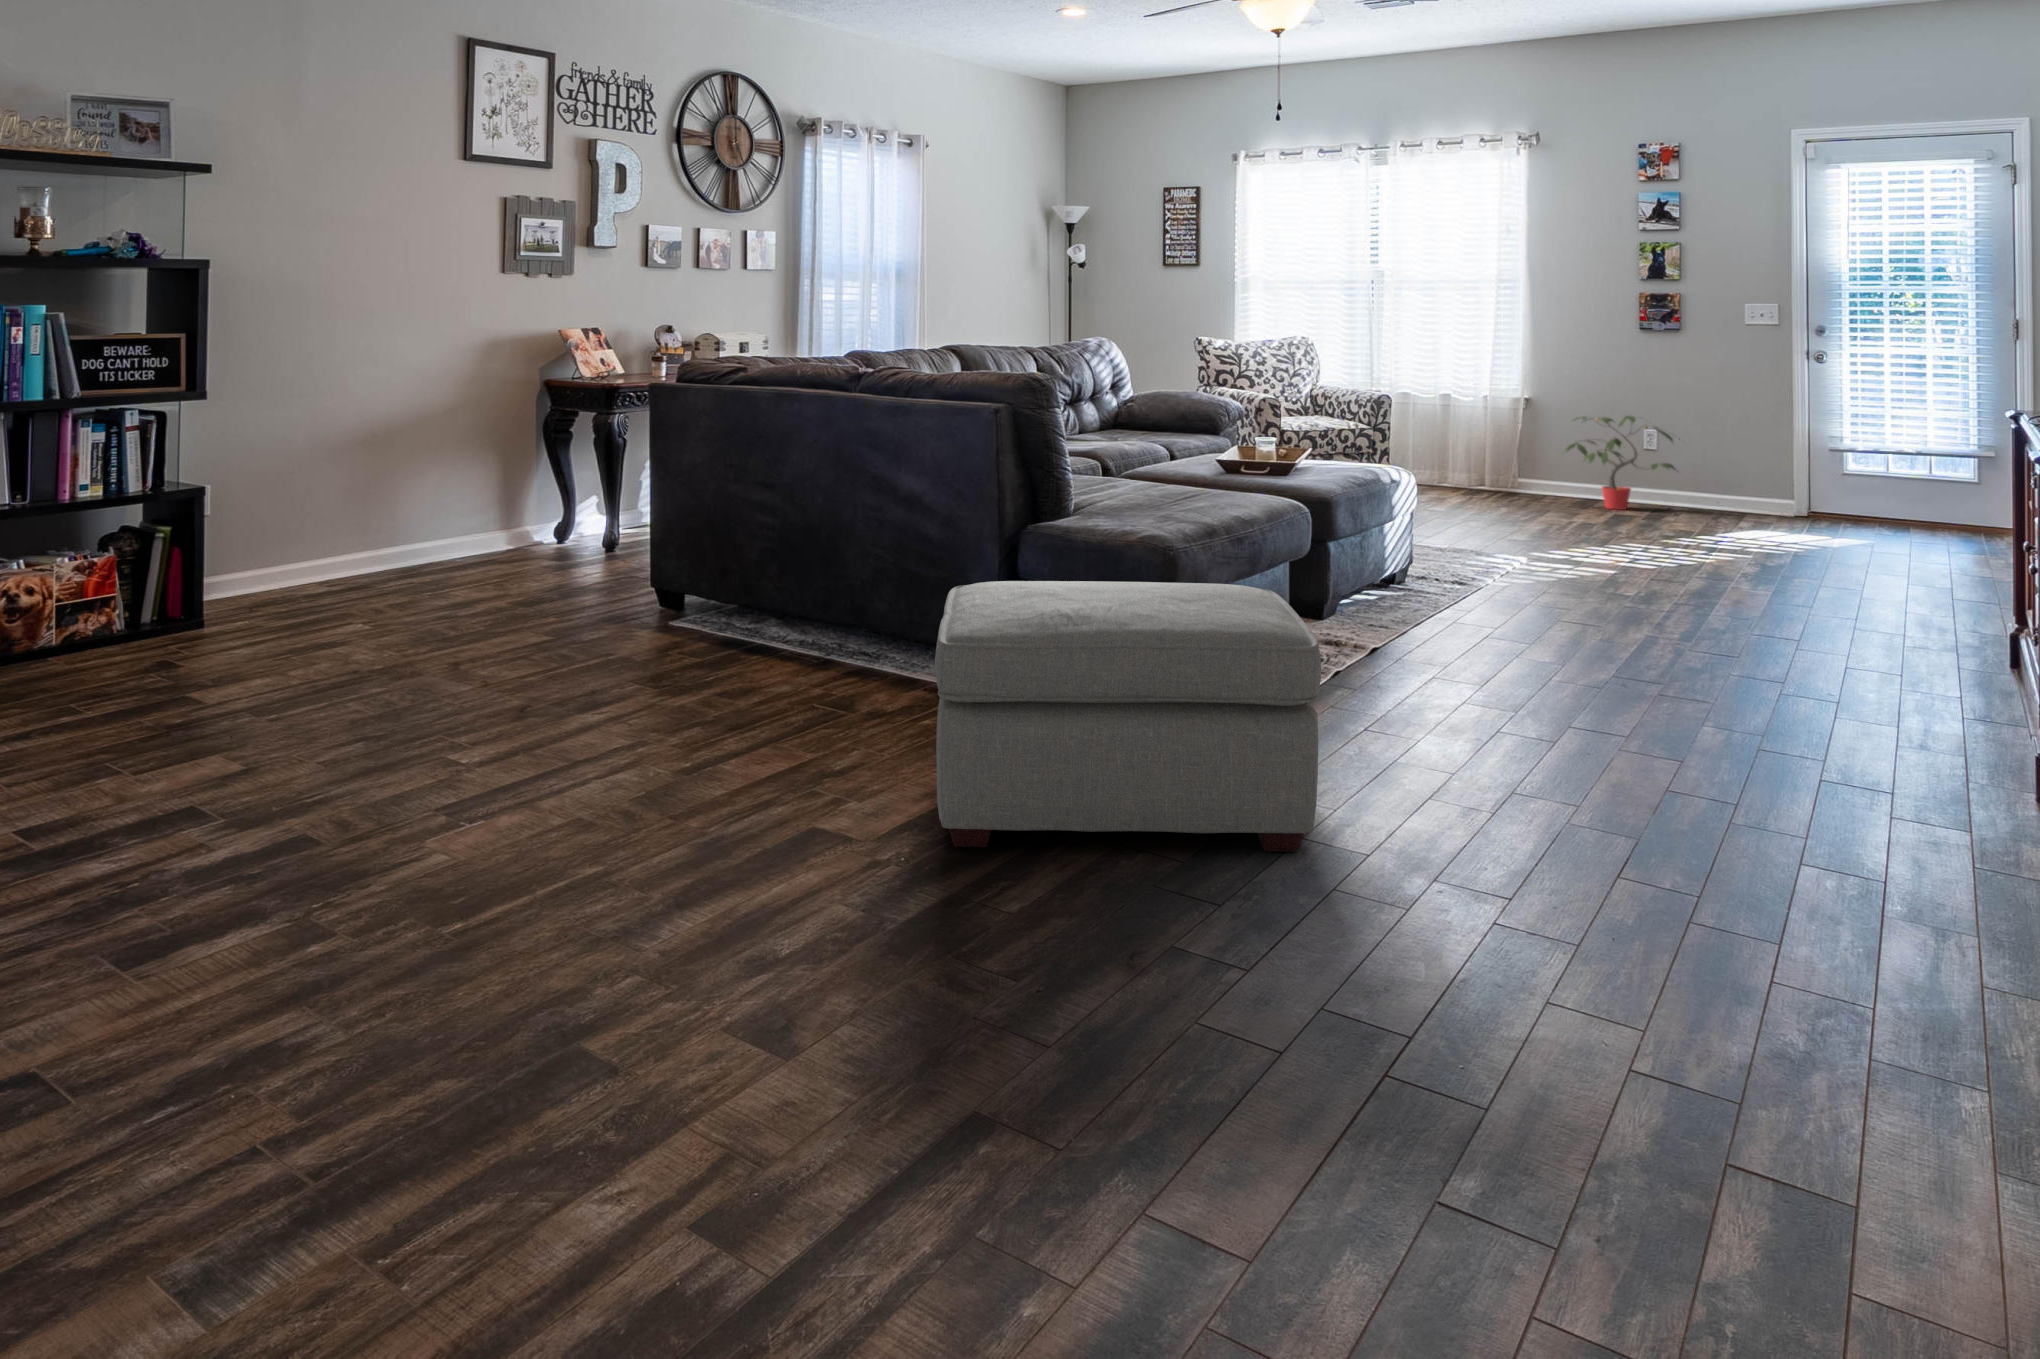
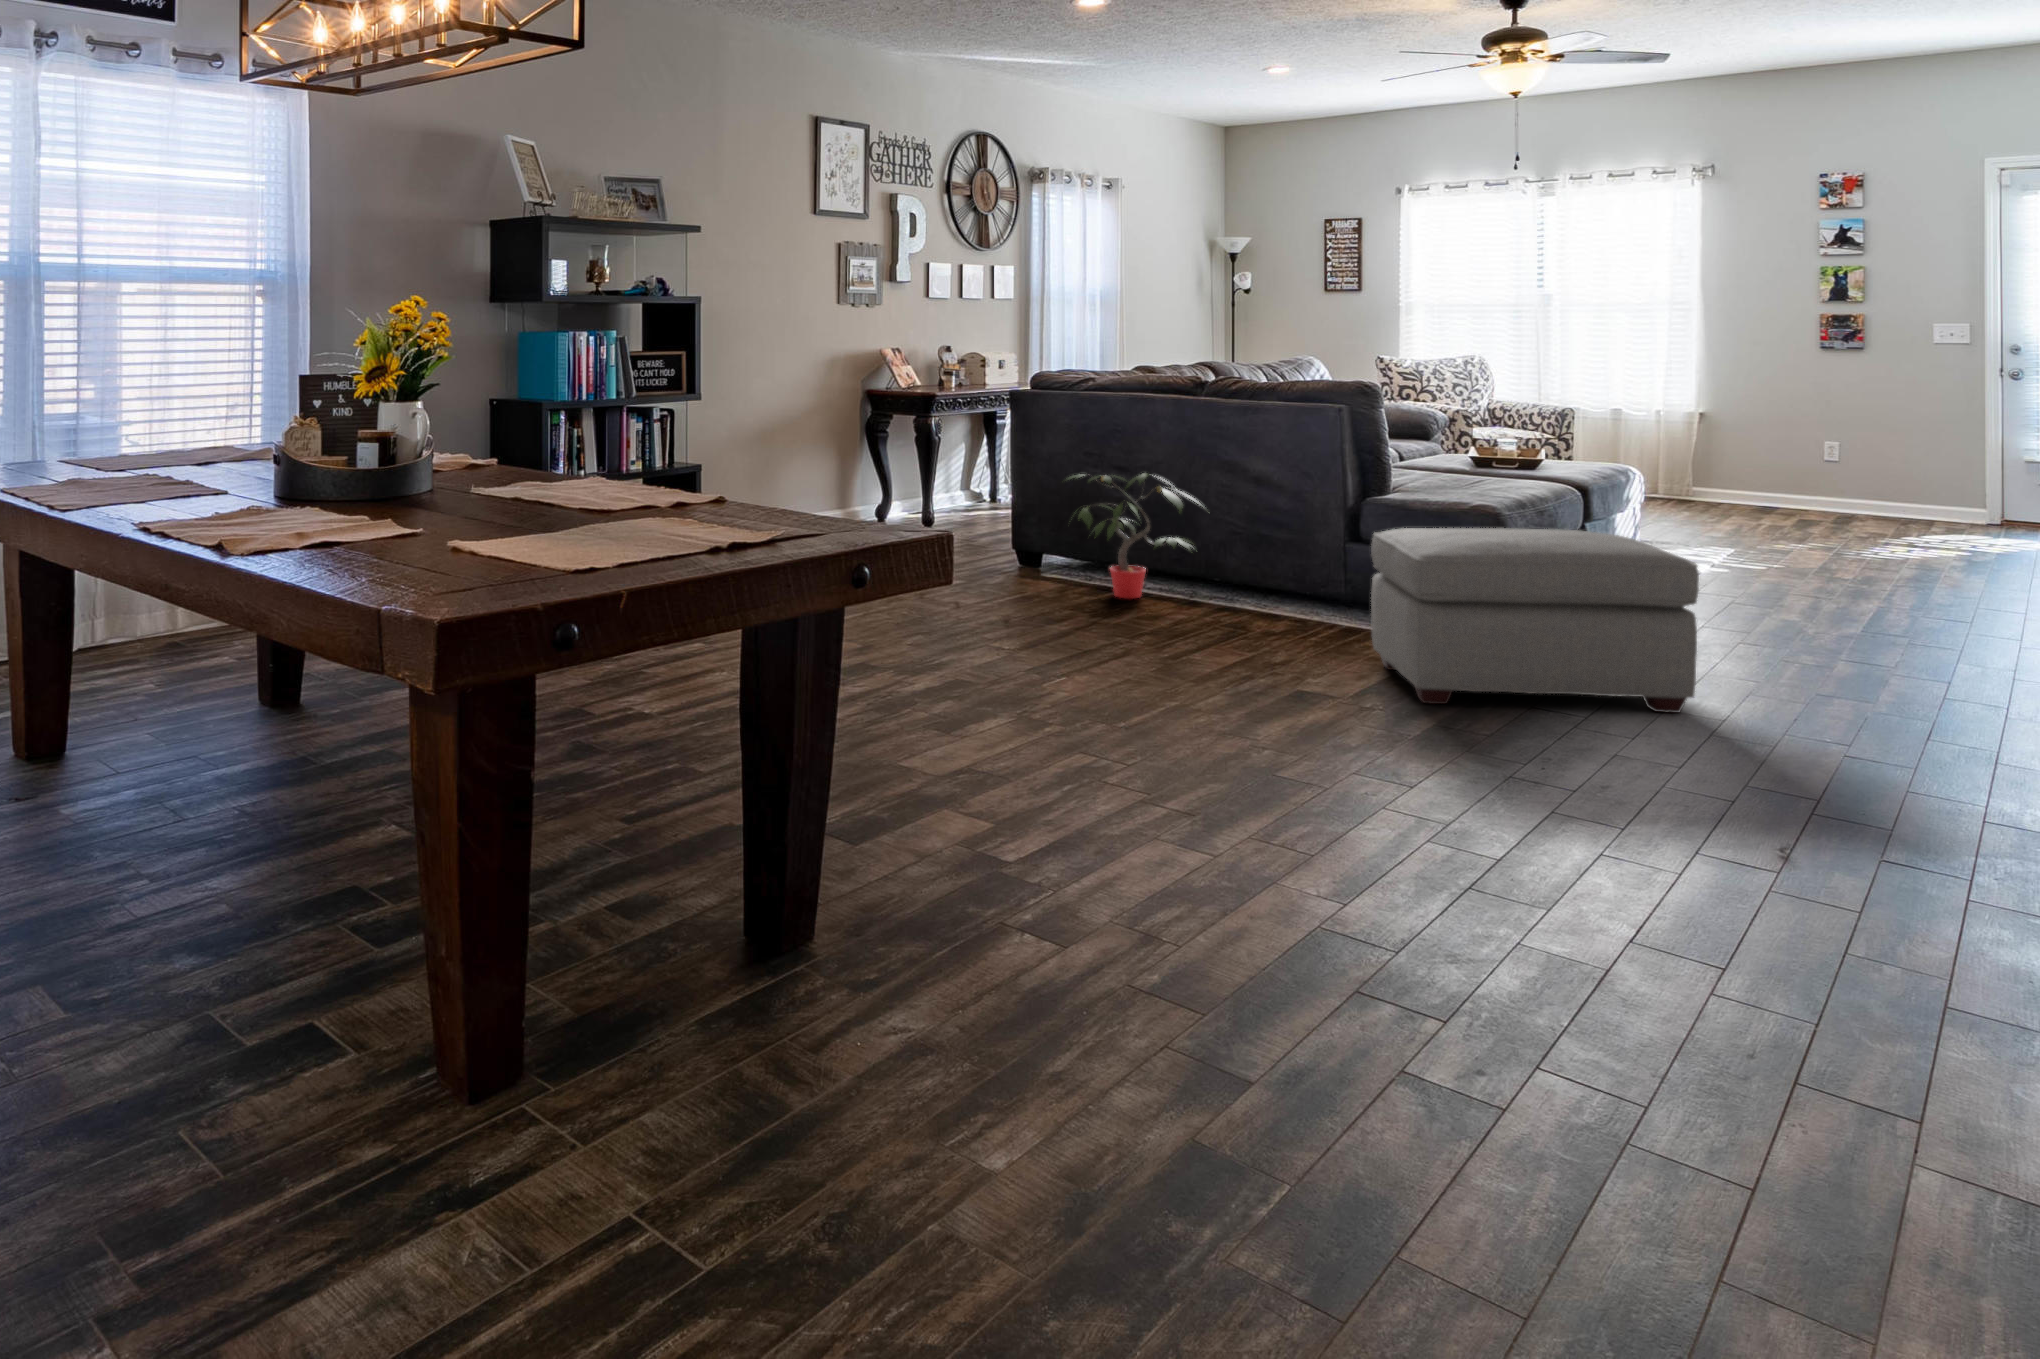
potted plant: present [1564,416,1675,510] -> present [1066,473,1197,599]

